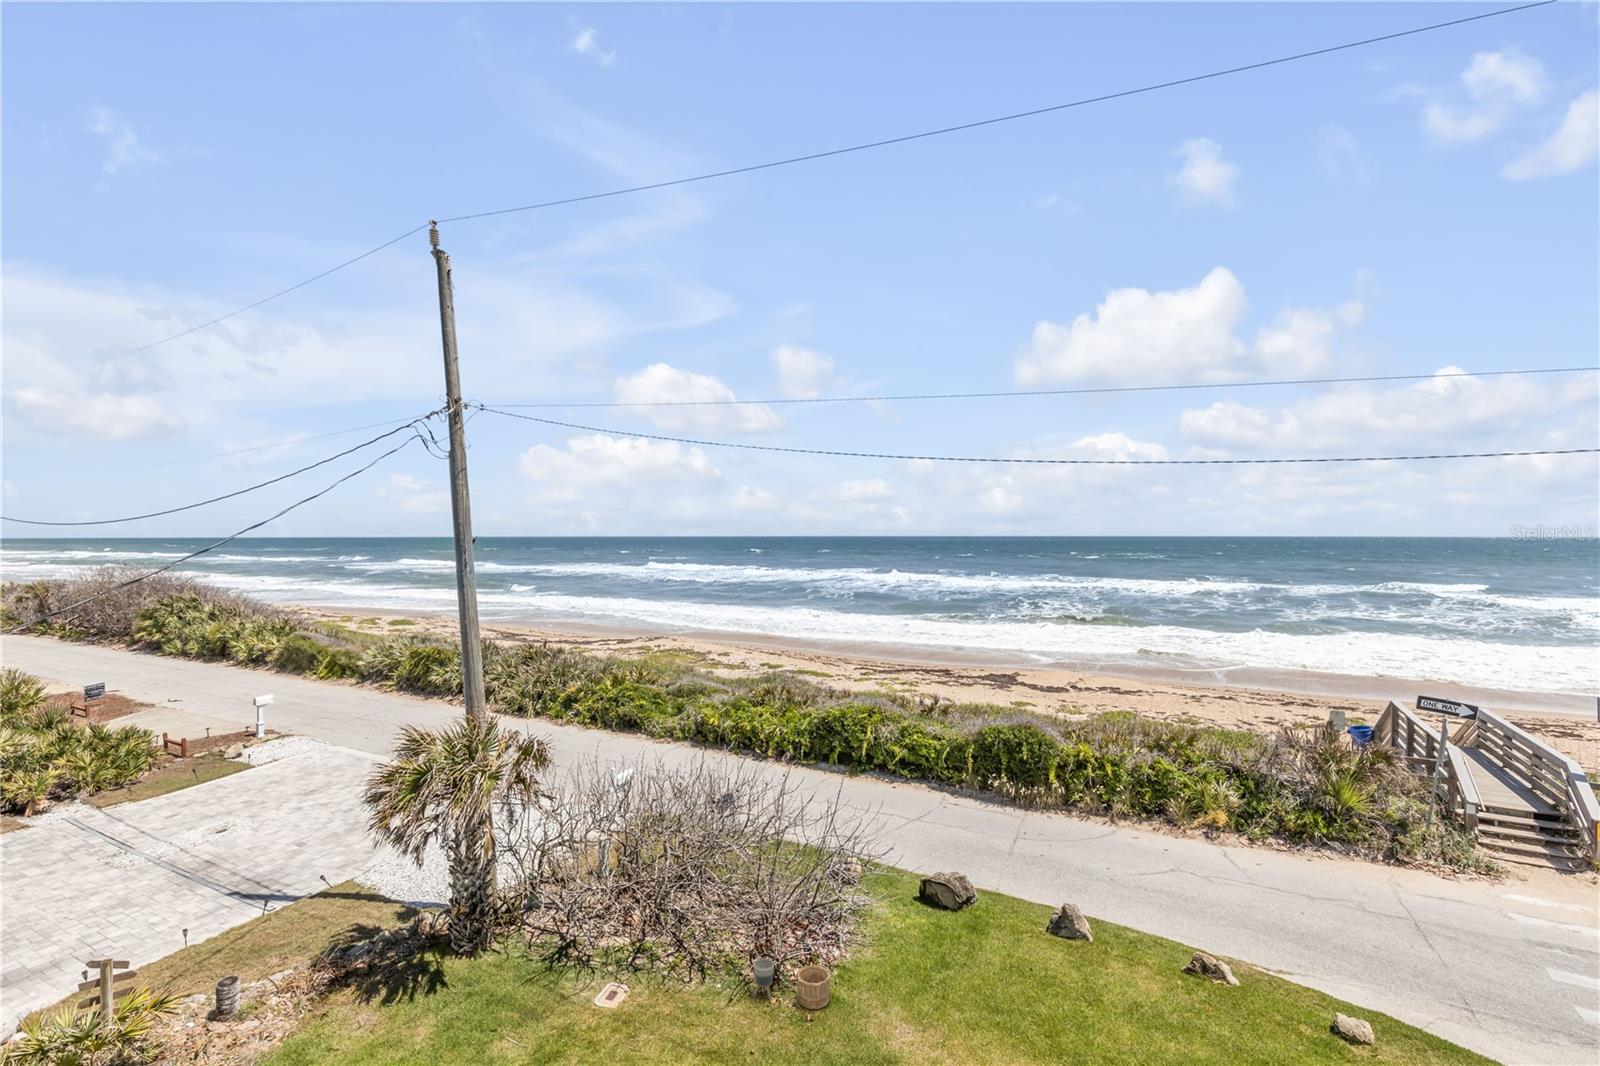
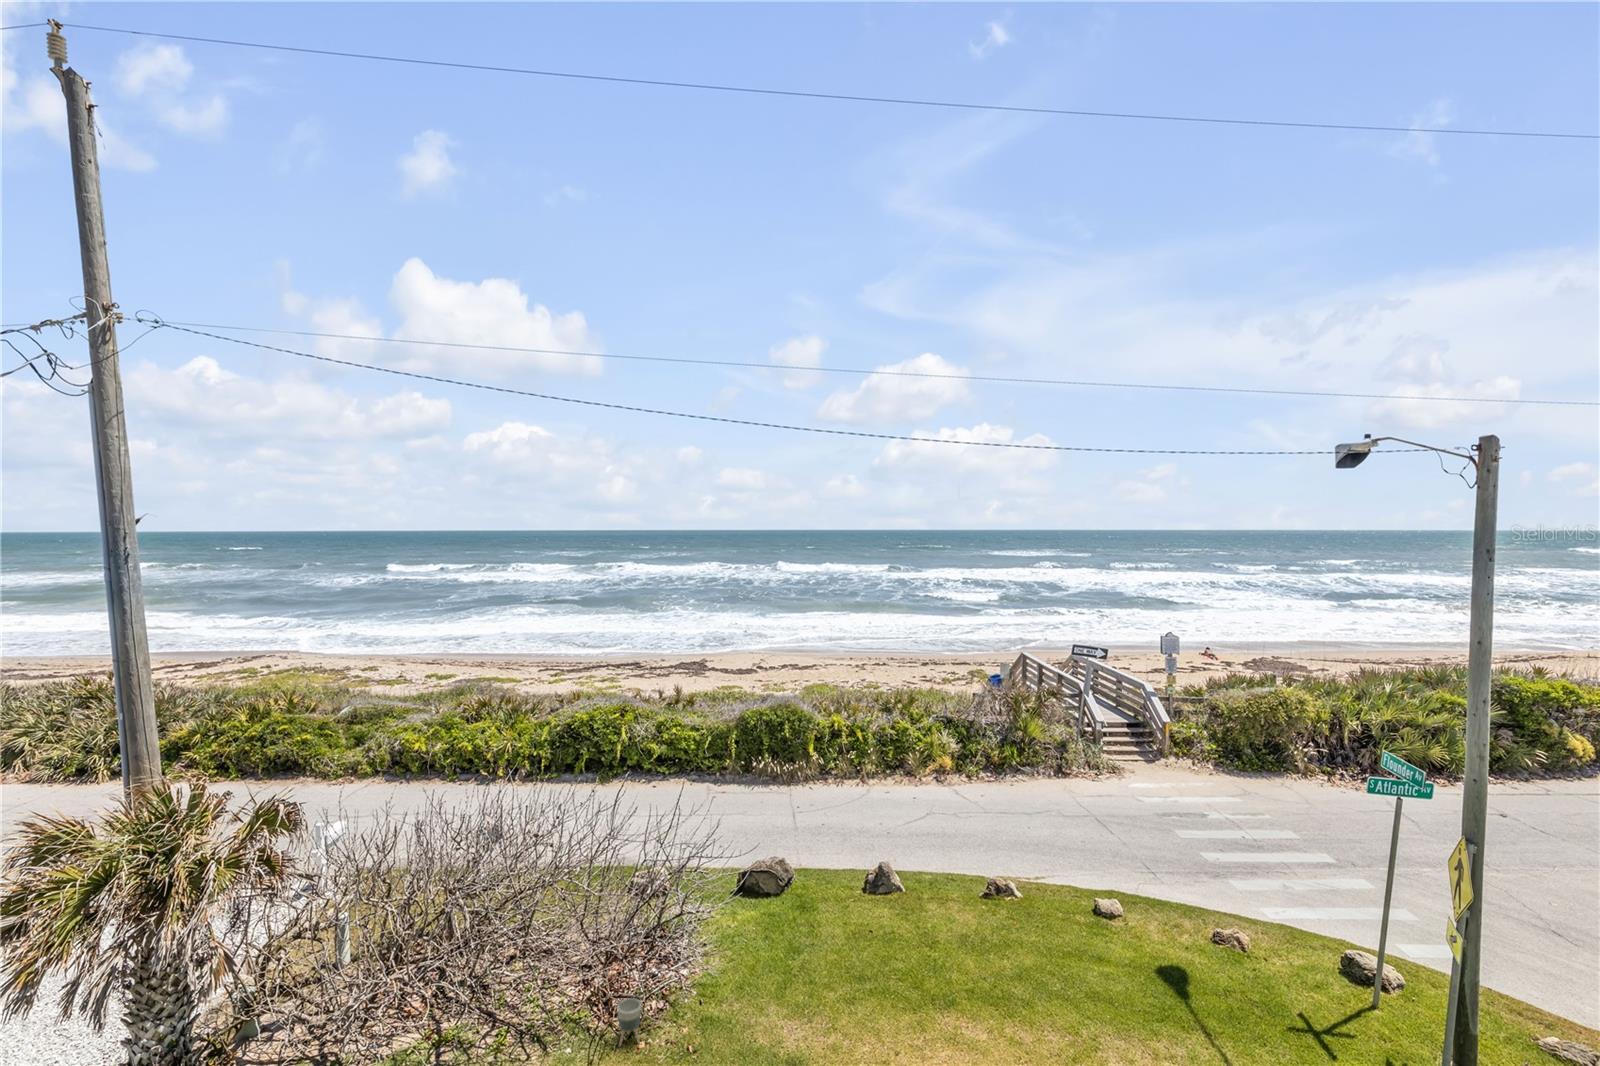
wooden bucket: present [797,965,831,1009] -> none [671,988,708,1039]

